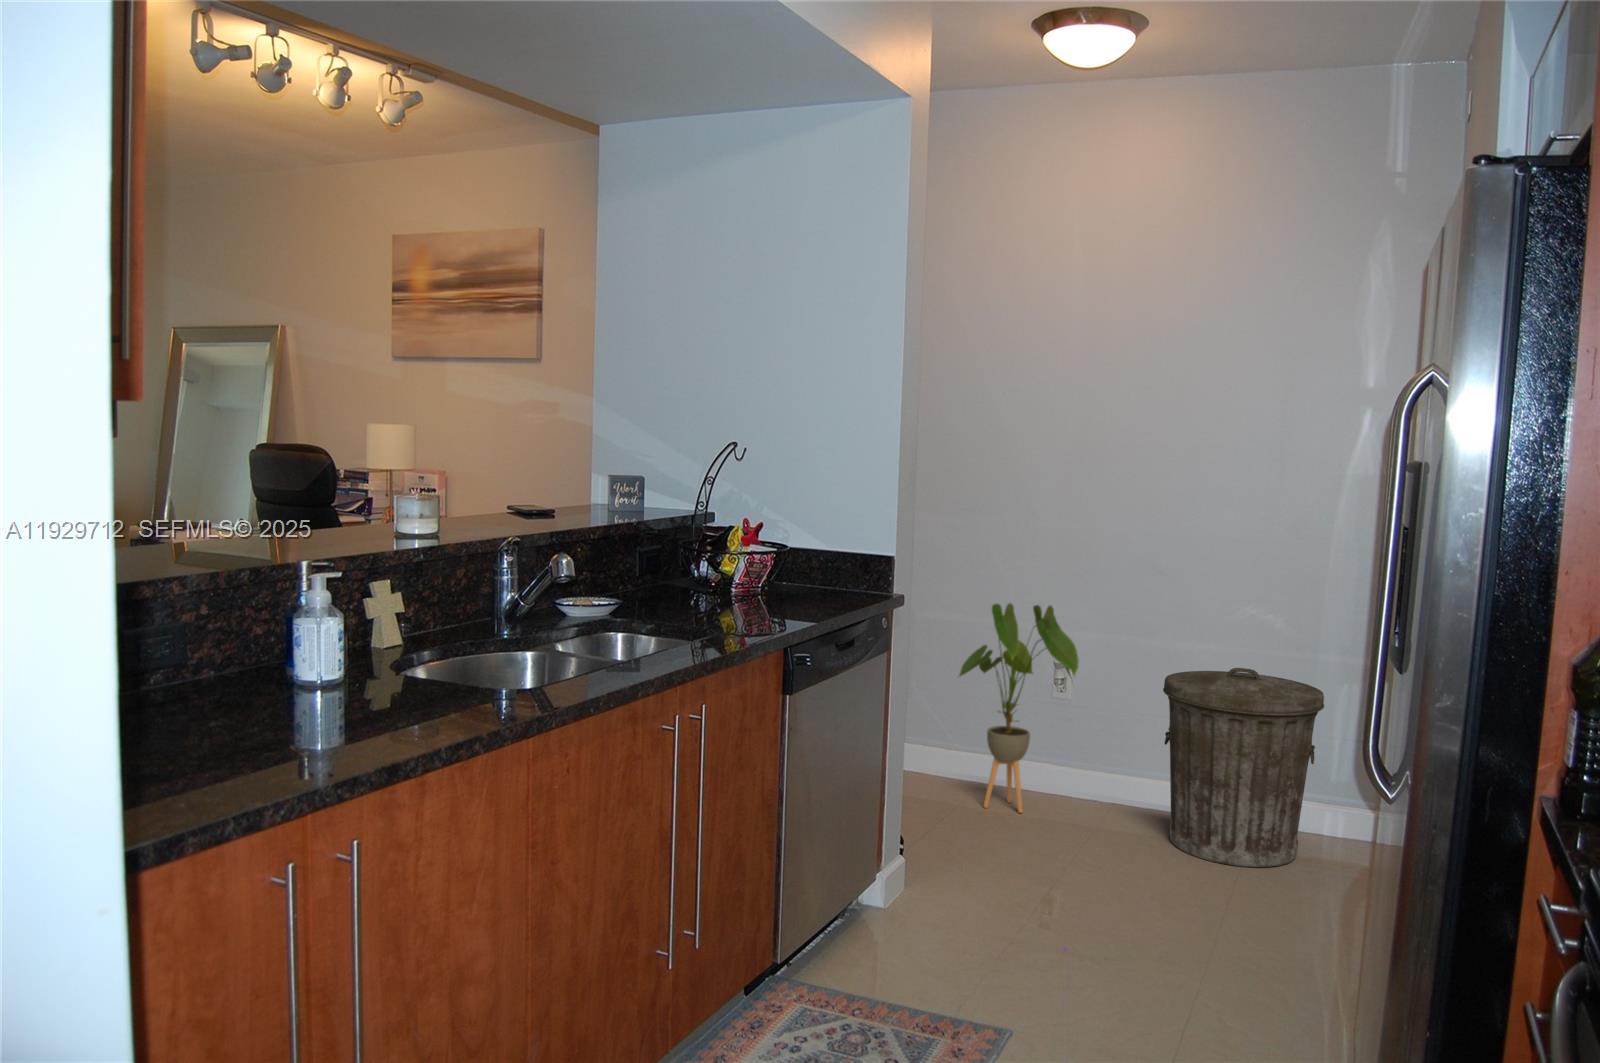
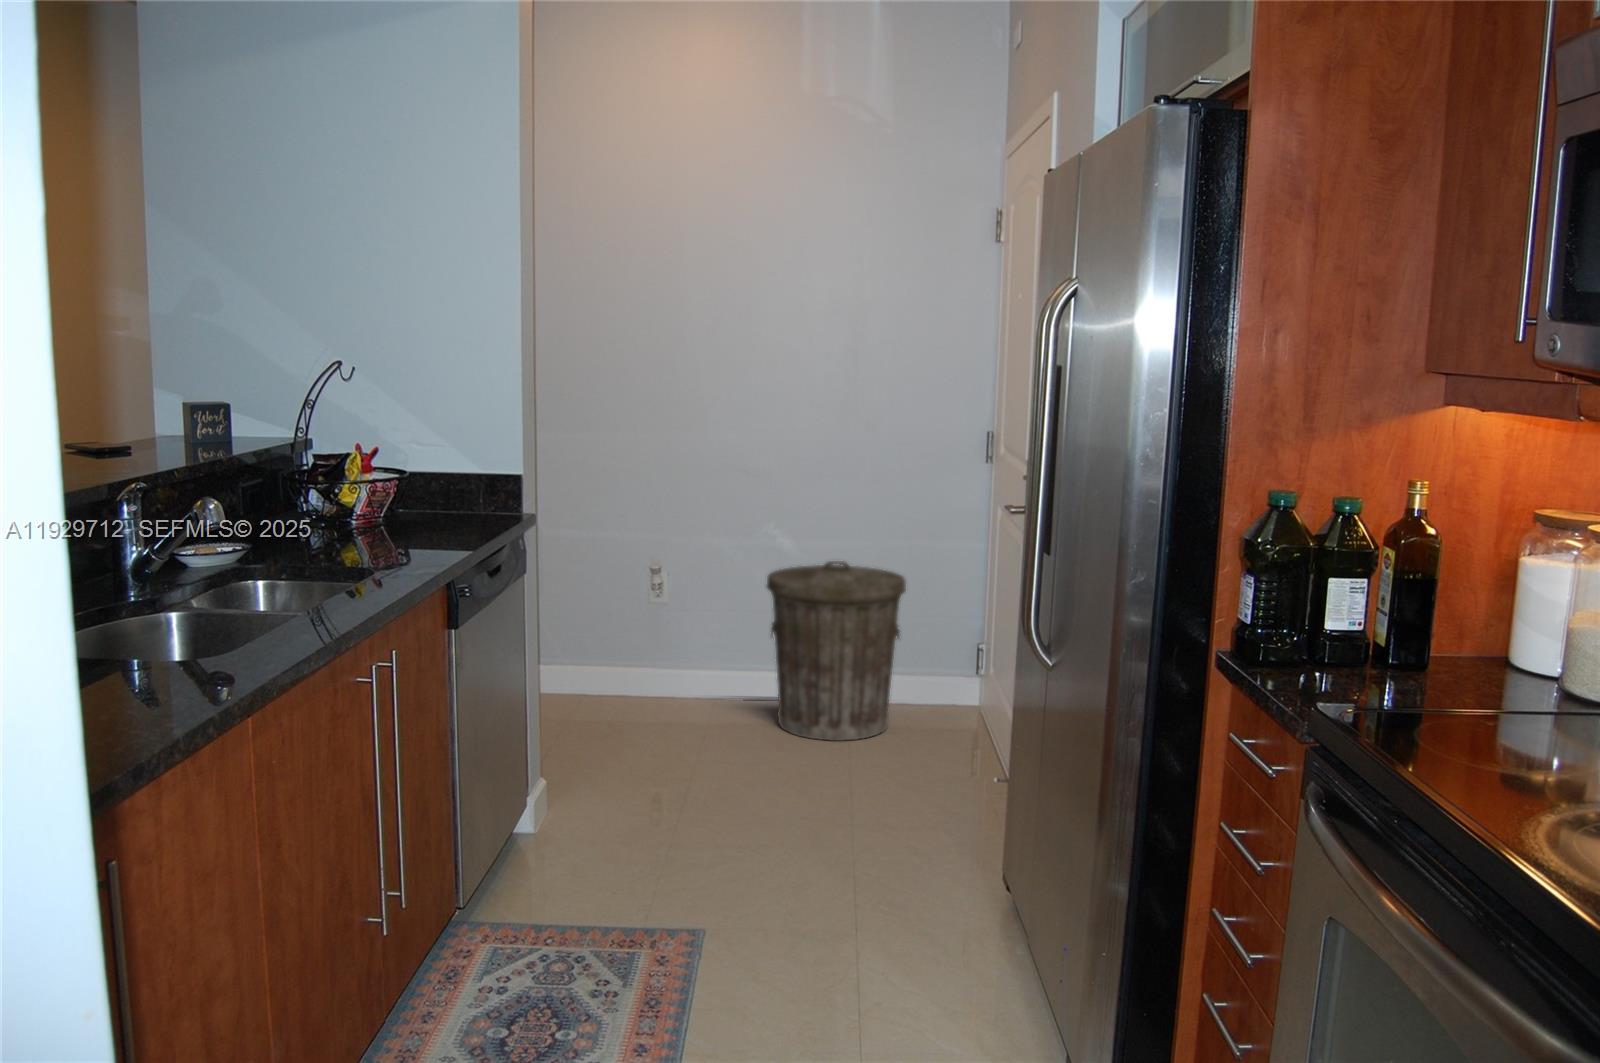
house plant: present [959,603,1079,813] -> none [567,516,689,721]

